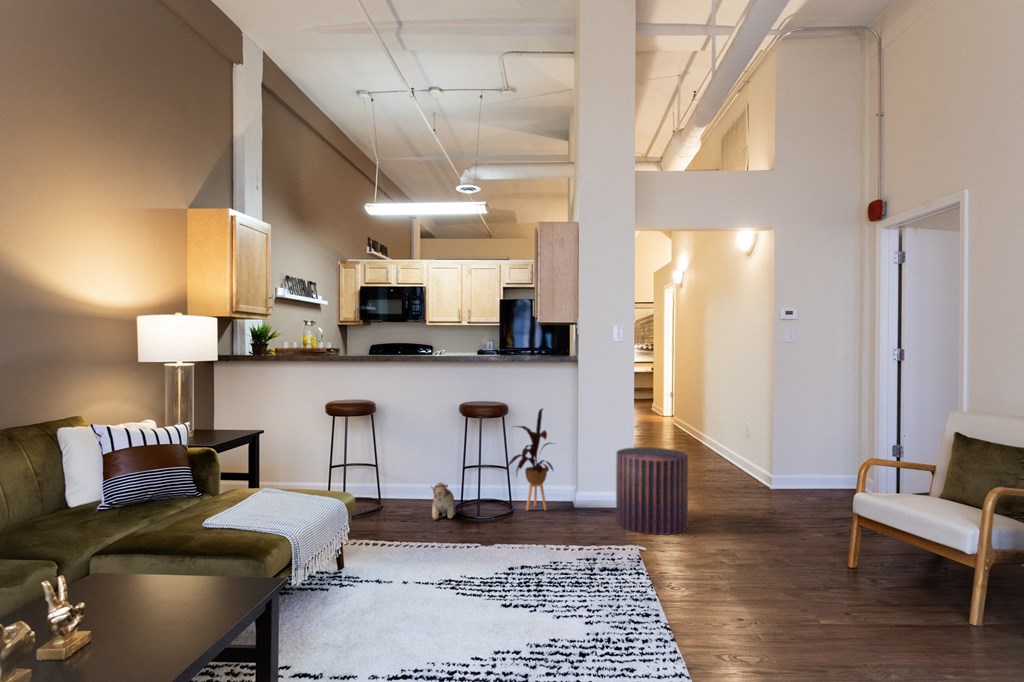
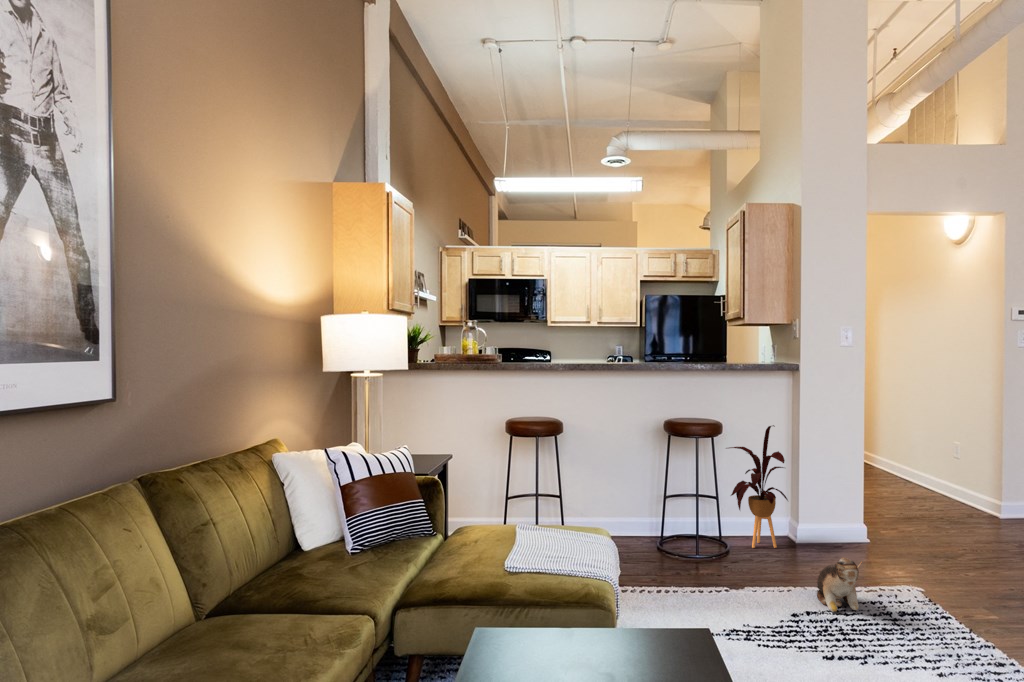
pouf: present [616,447,688,535] -> none [870,471,967,576]
plush toy: present [431,483,456,519] -> present [817,557,862,612]

